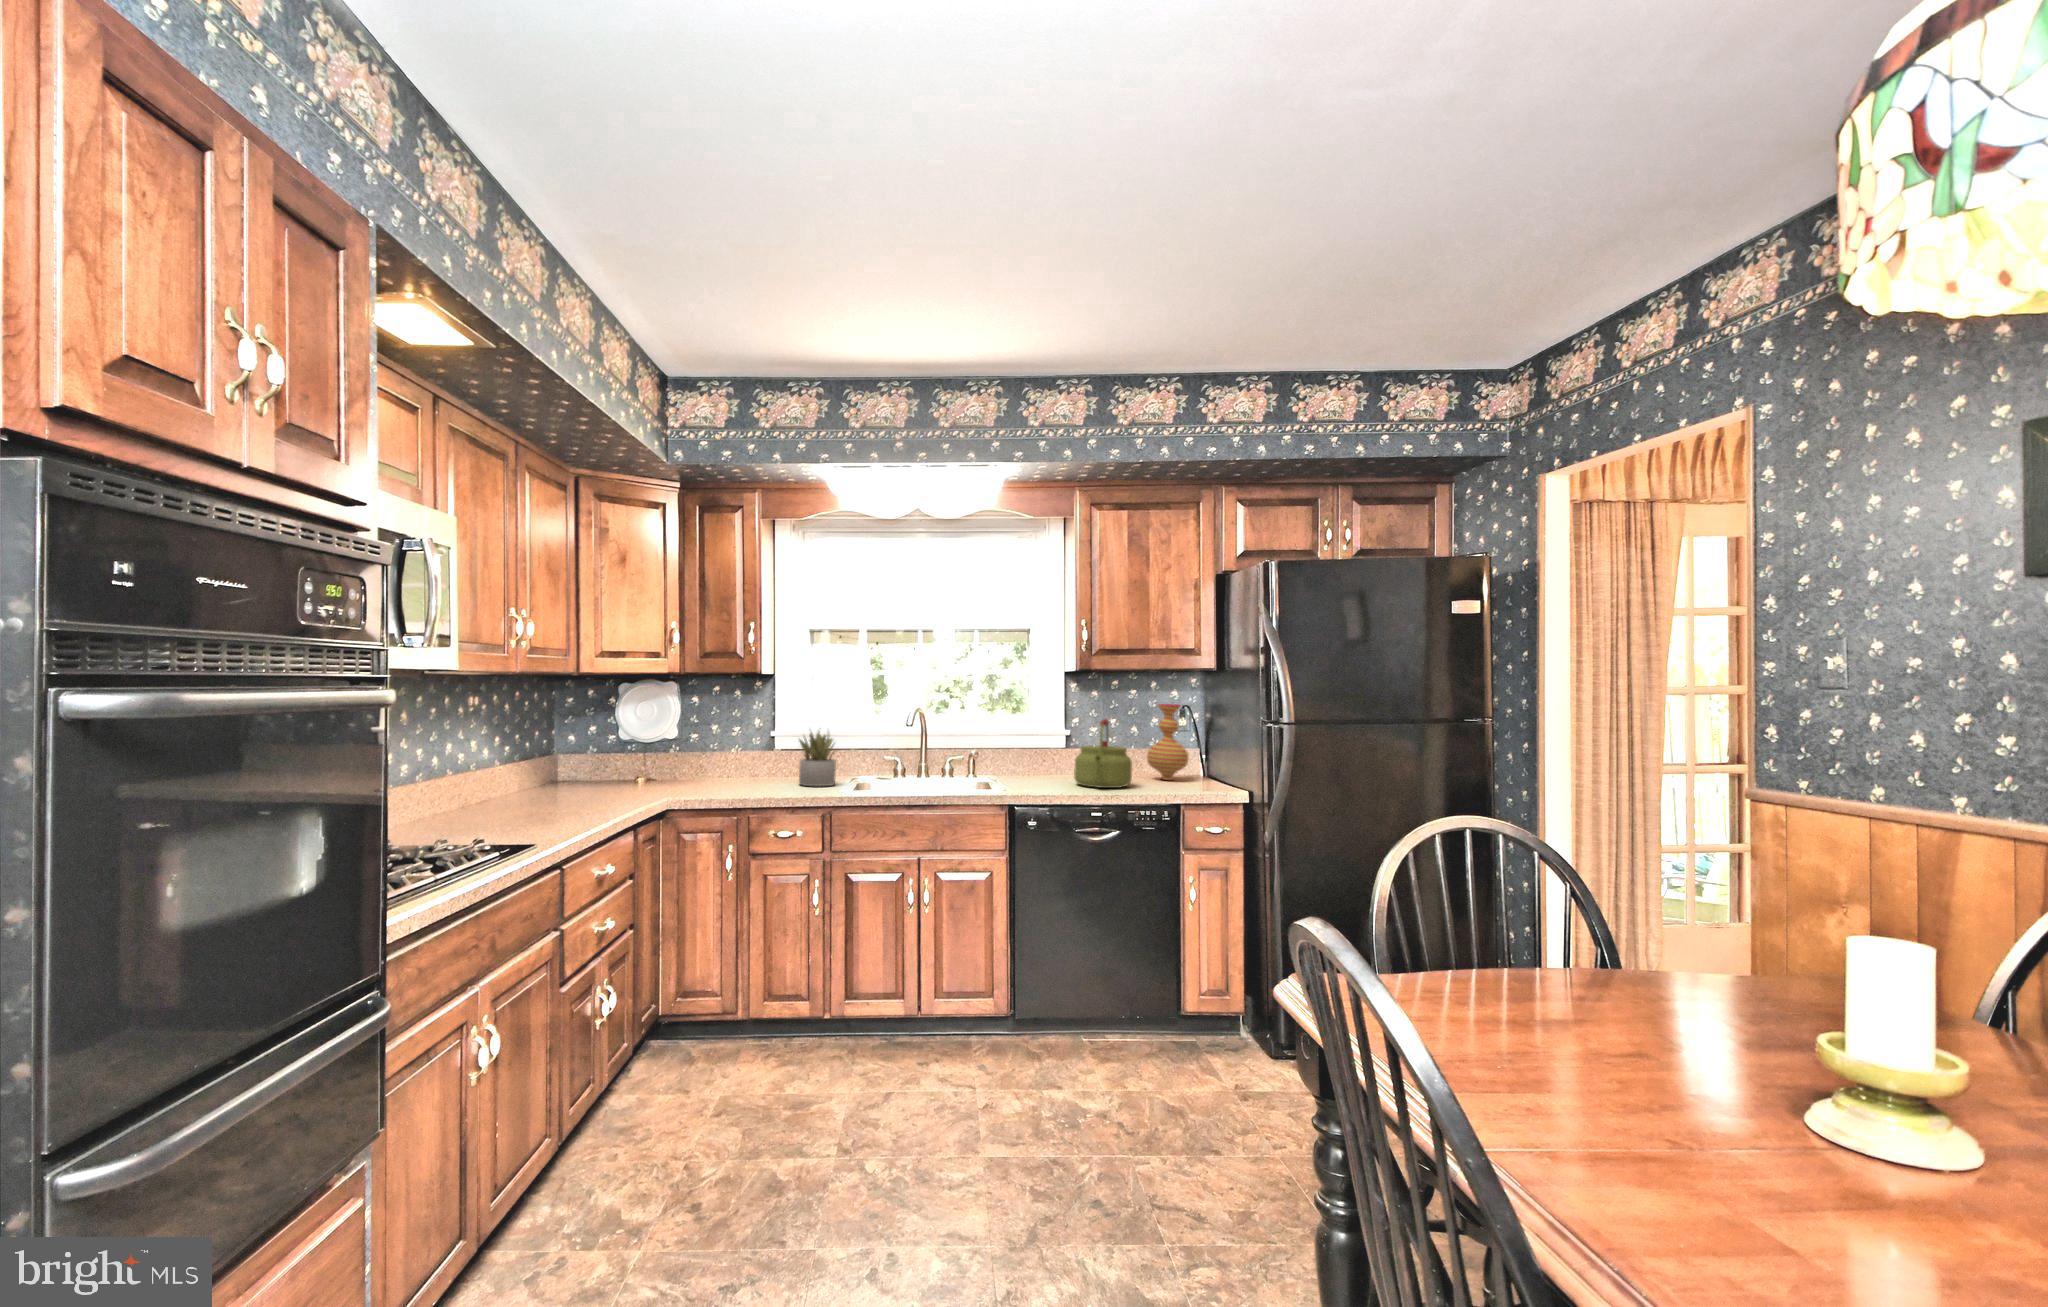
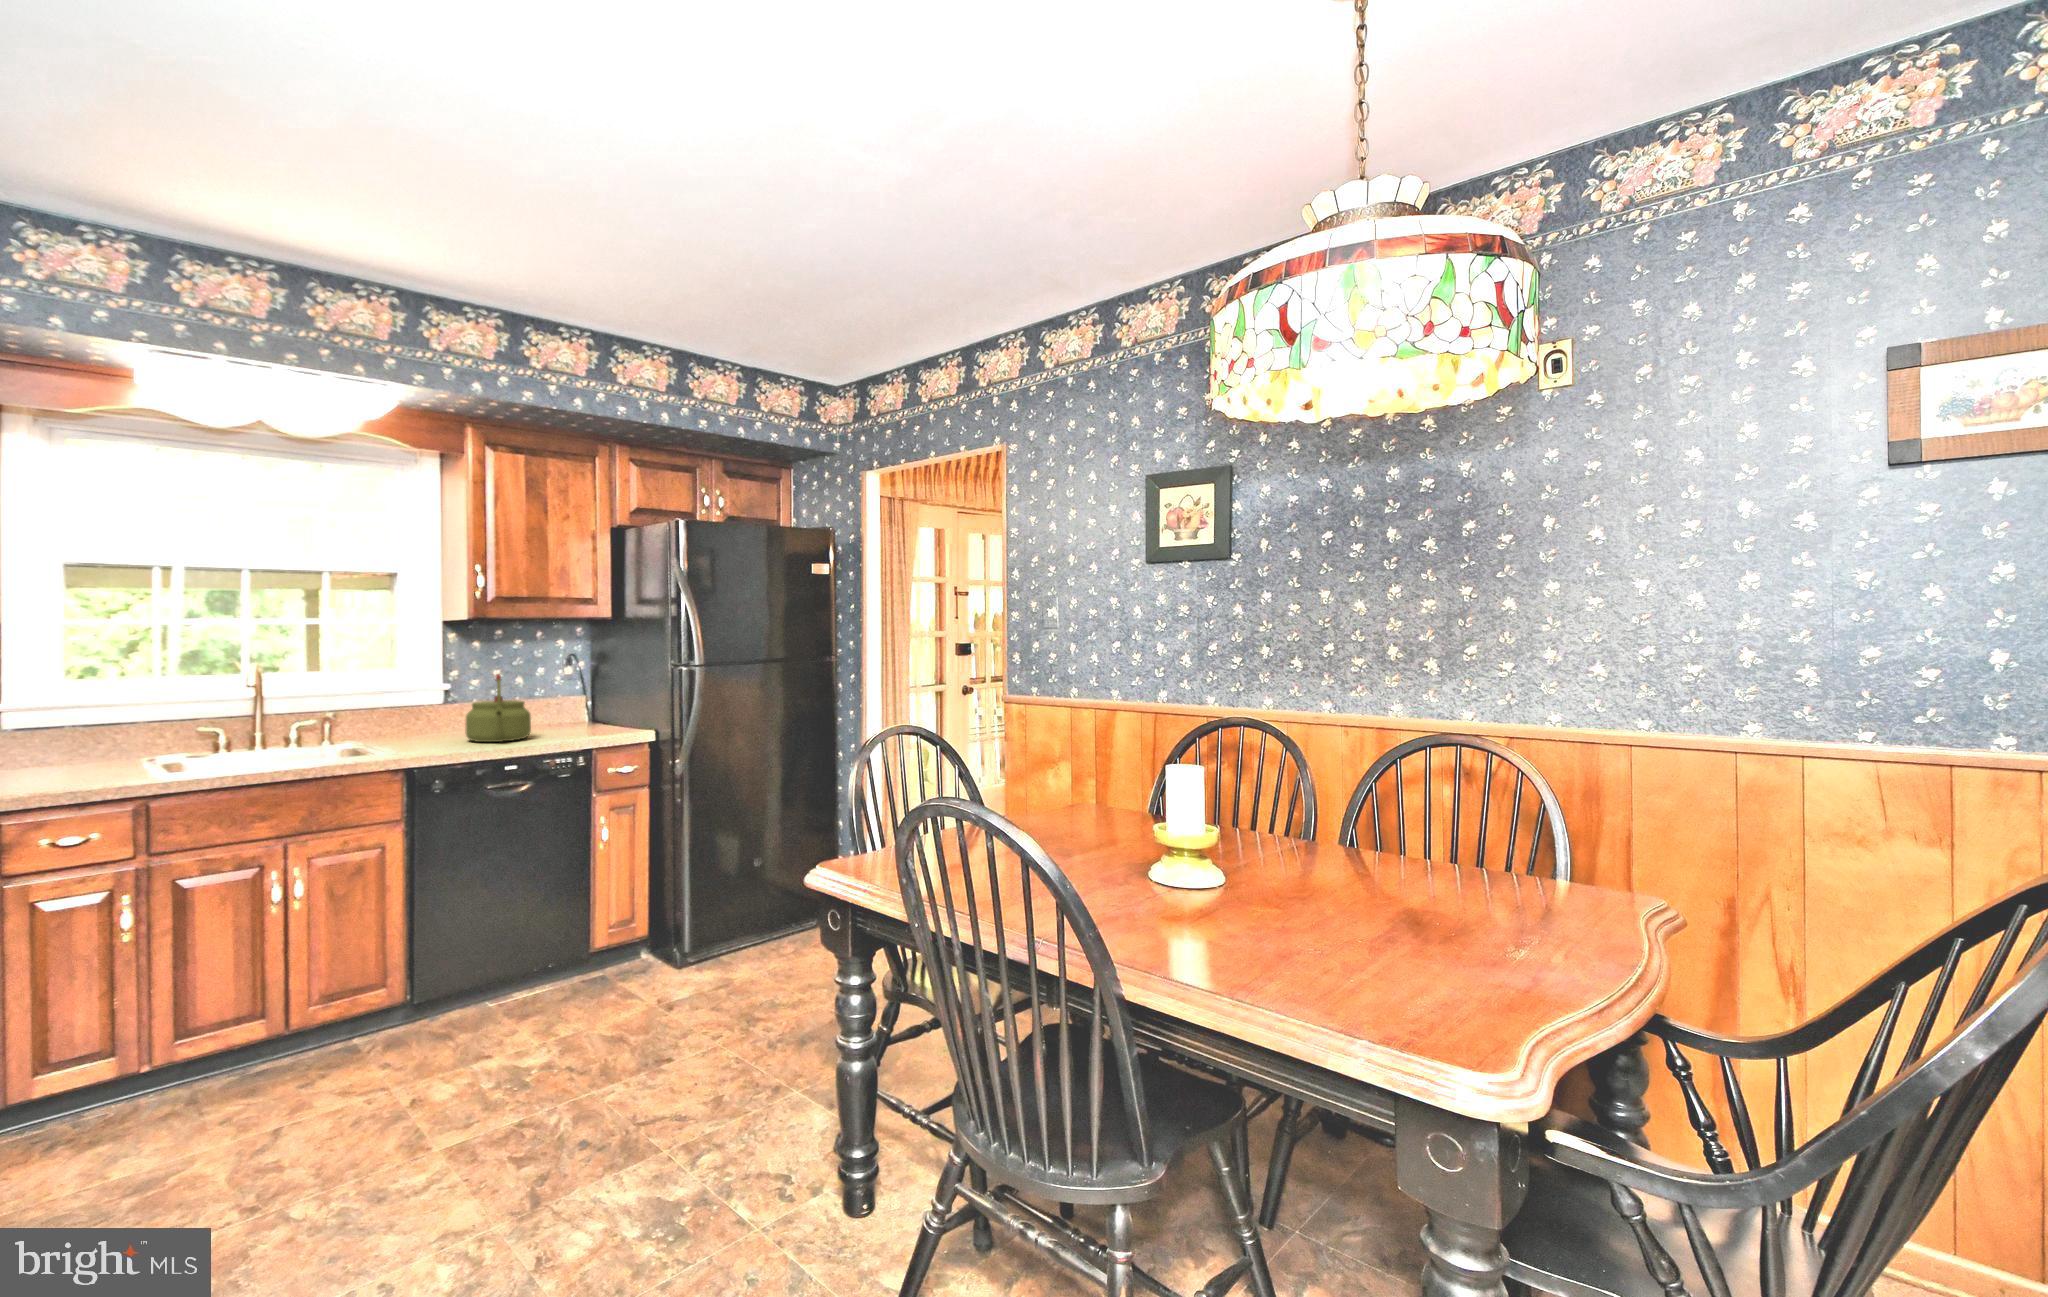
vase: present [1147,704,1189,780] -> none [536,656,581,728]
succulent plant: present [799,731,836,786] -> none [69,707,144,782]

